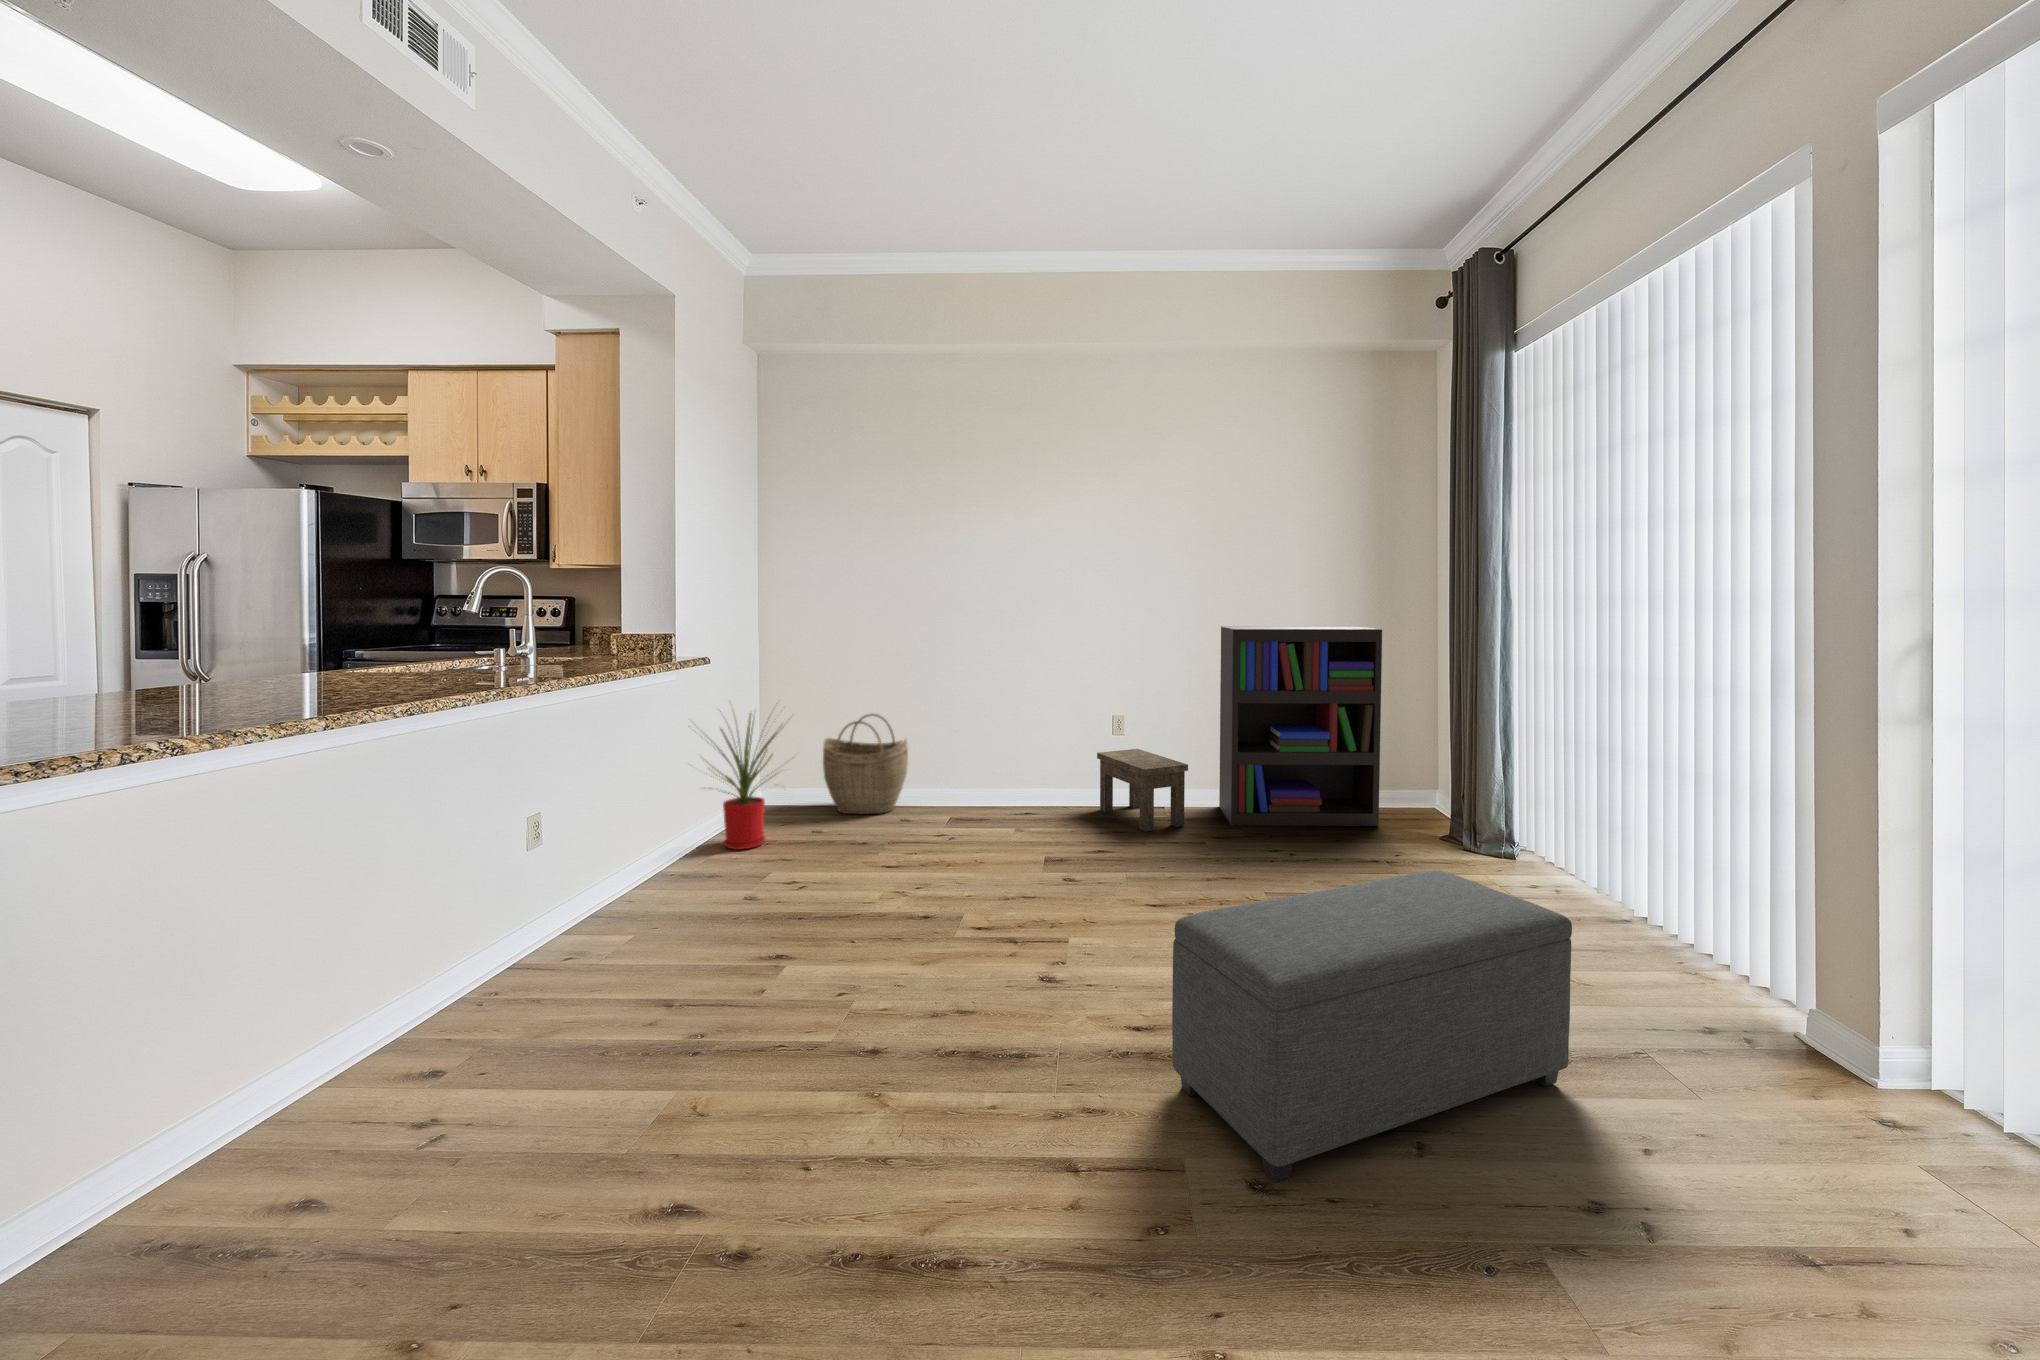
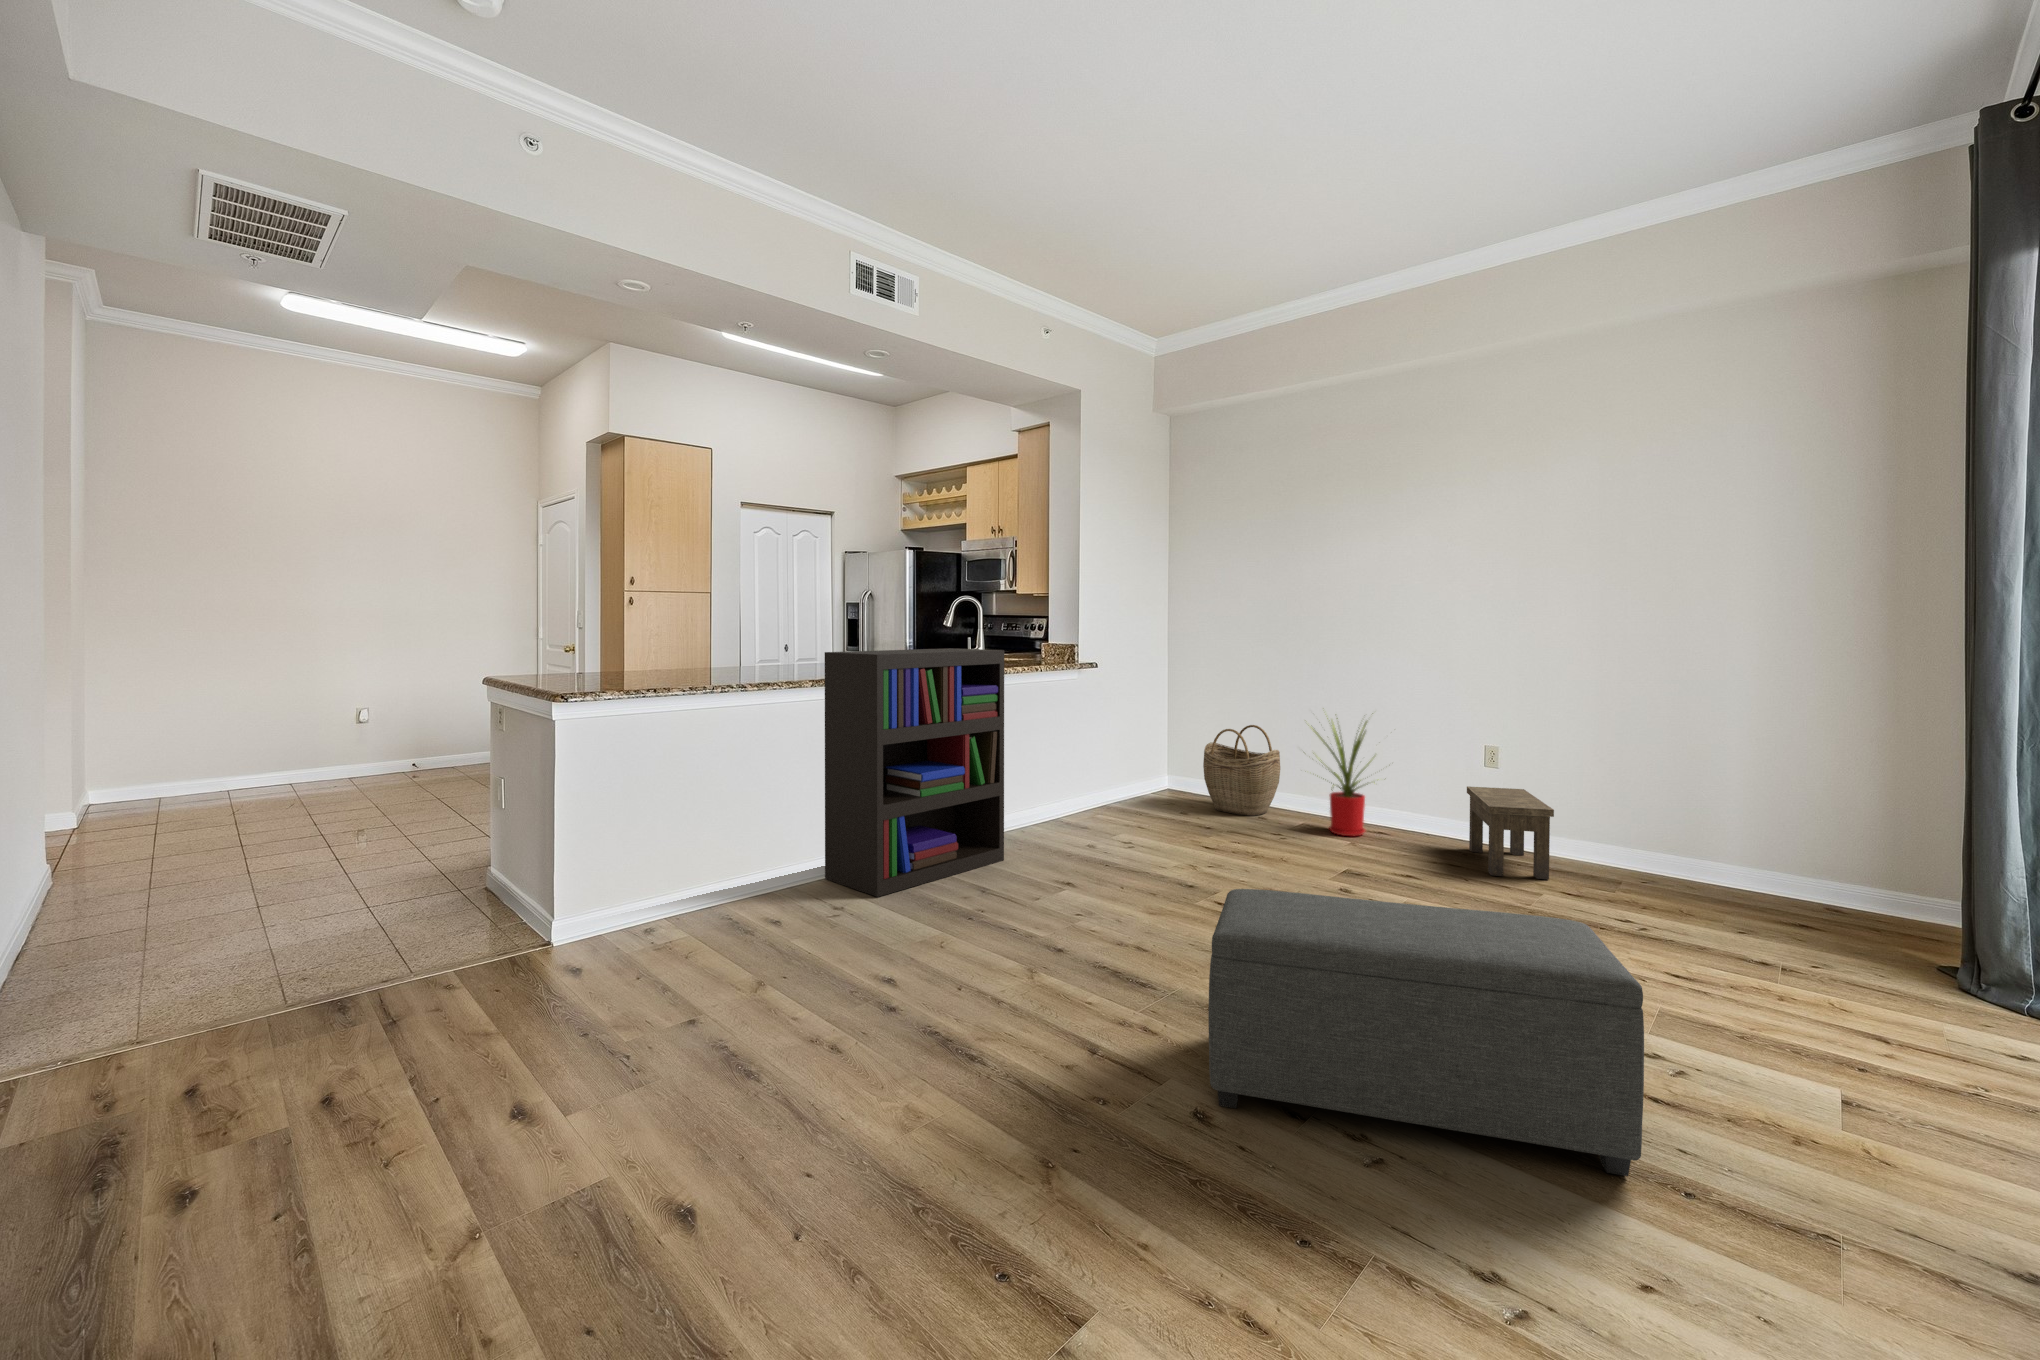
bookshelf: present [1219,626,1382,826] -> present [825,648,1004,897]
house plant: present [708,714,789,850] -> present [1311,718,1372,836]

